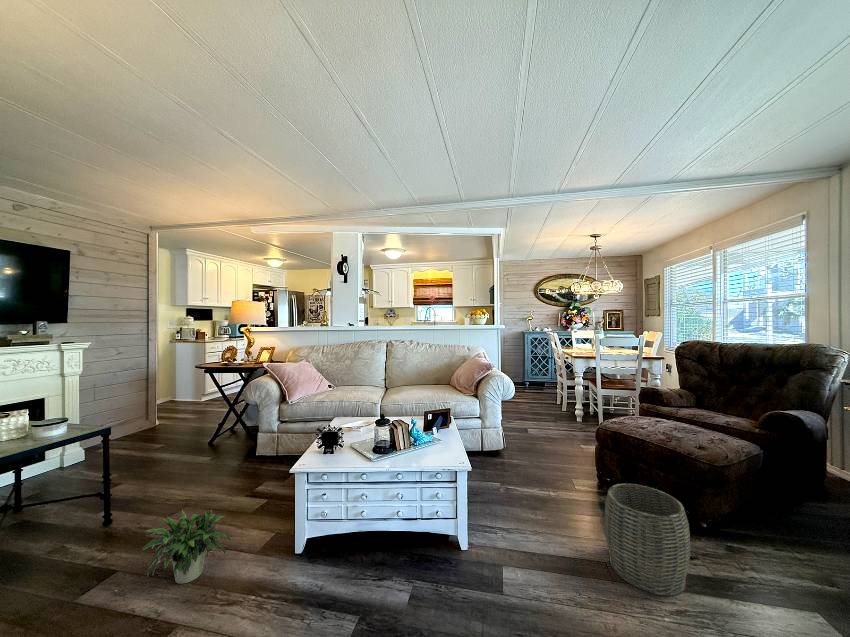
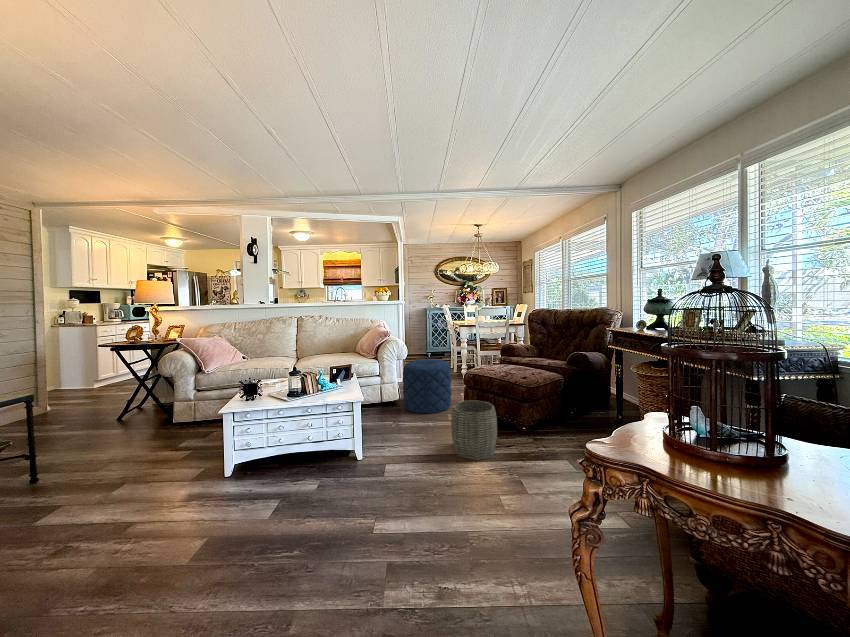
pouf: none [511,402,578,479] -> present [403,359,451,413]
potted plant: present [115,510,232,591] -> none [65,447,169,517]

